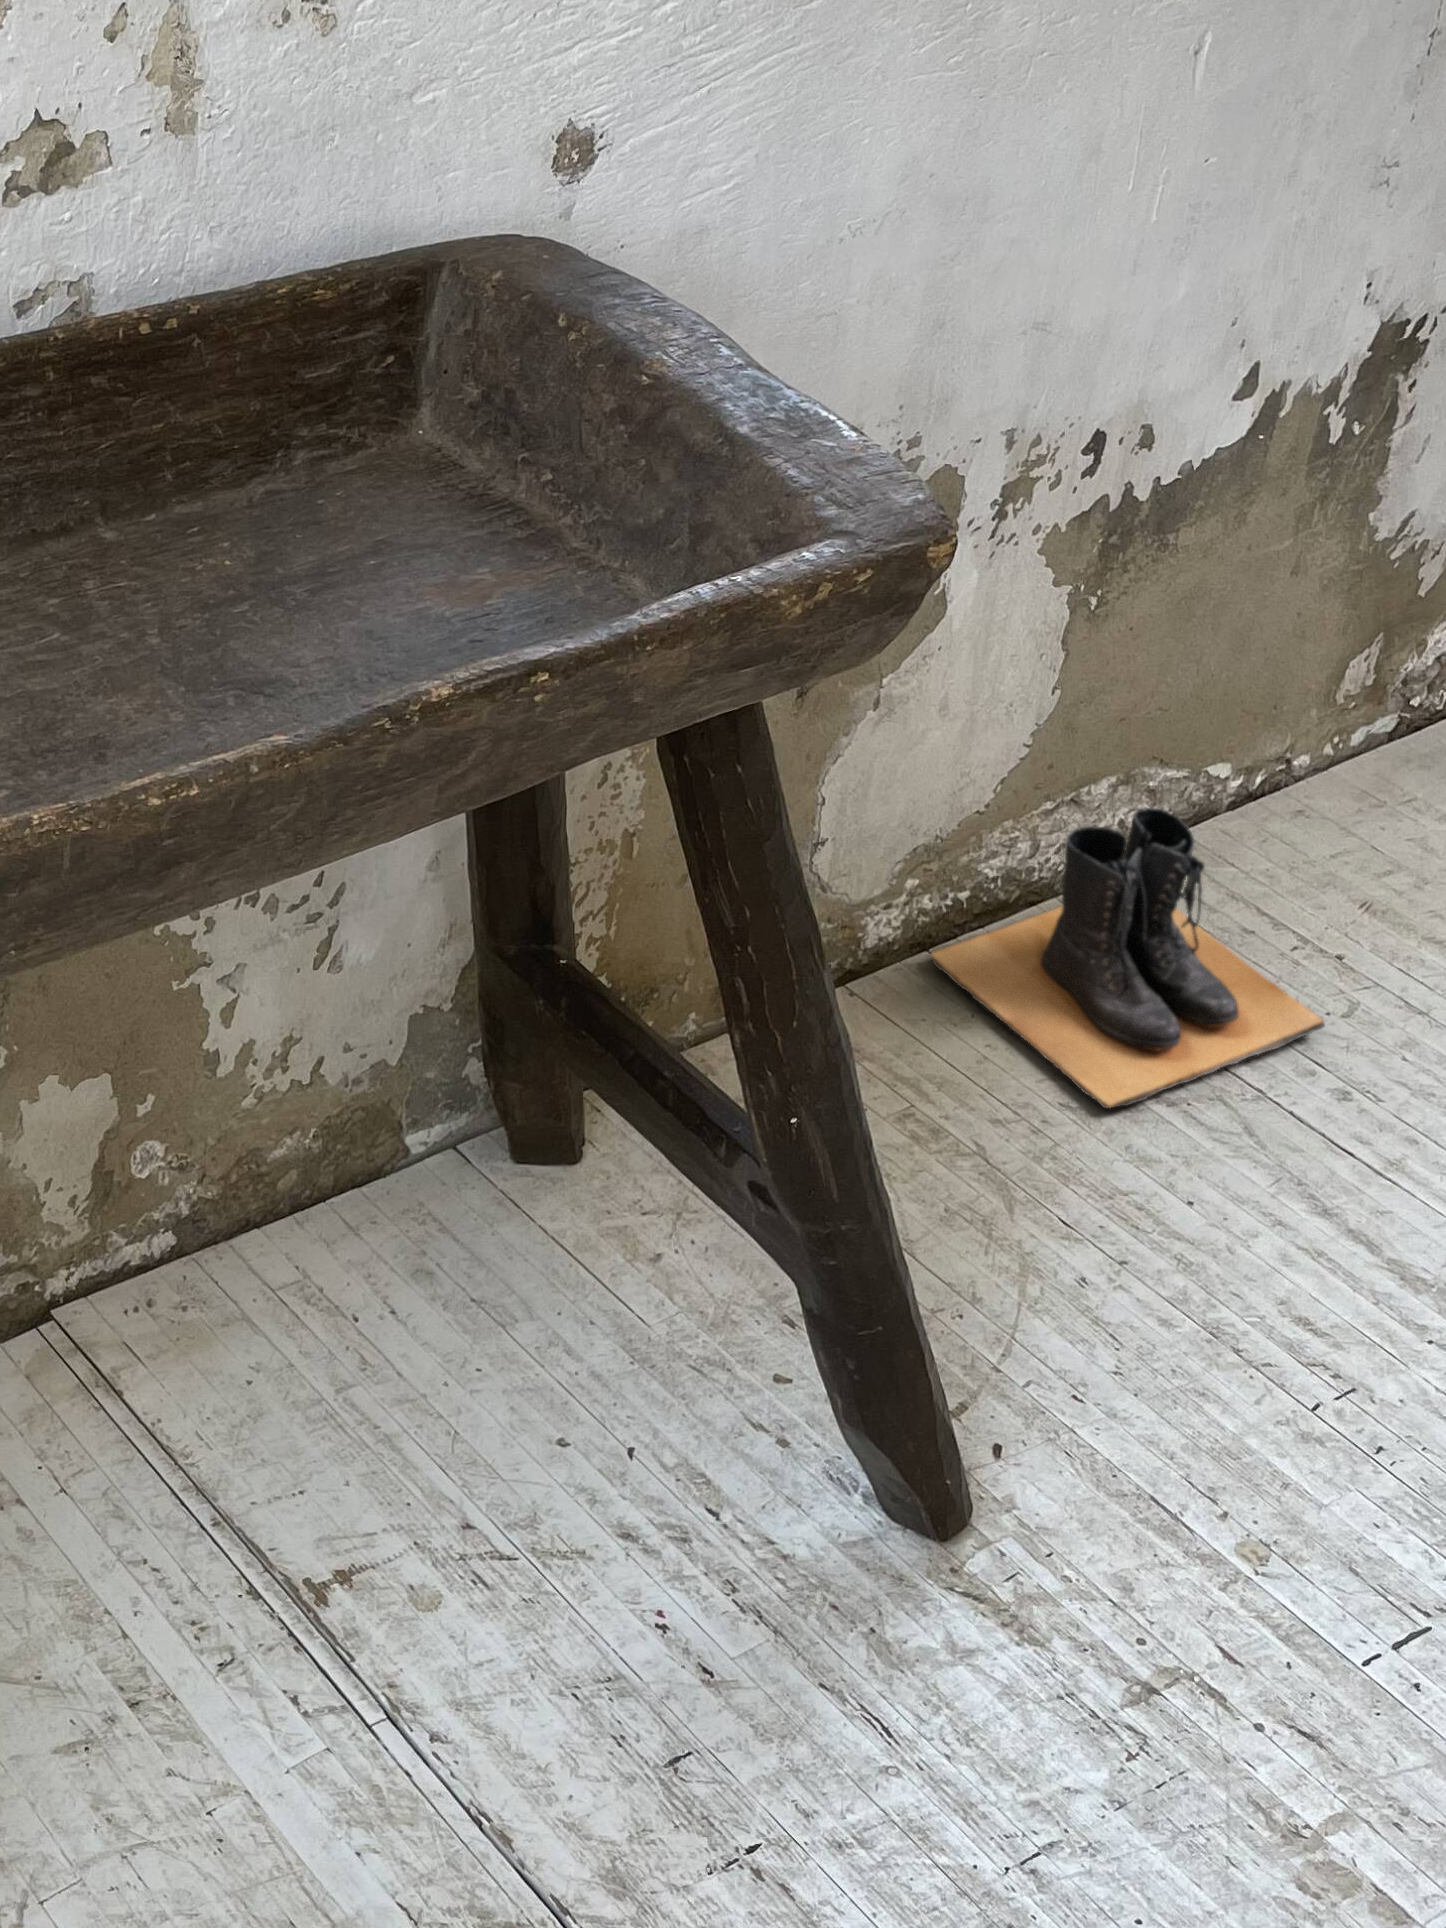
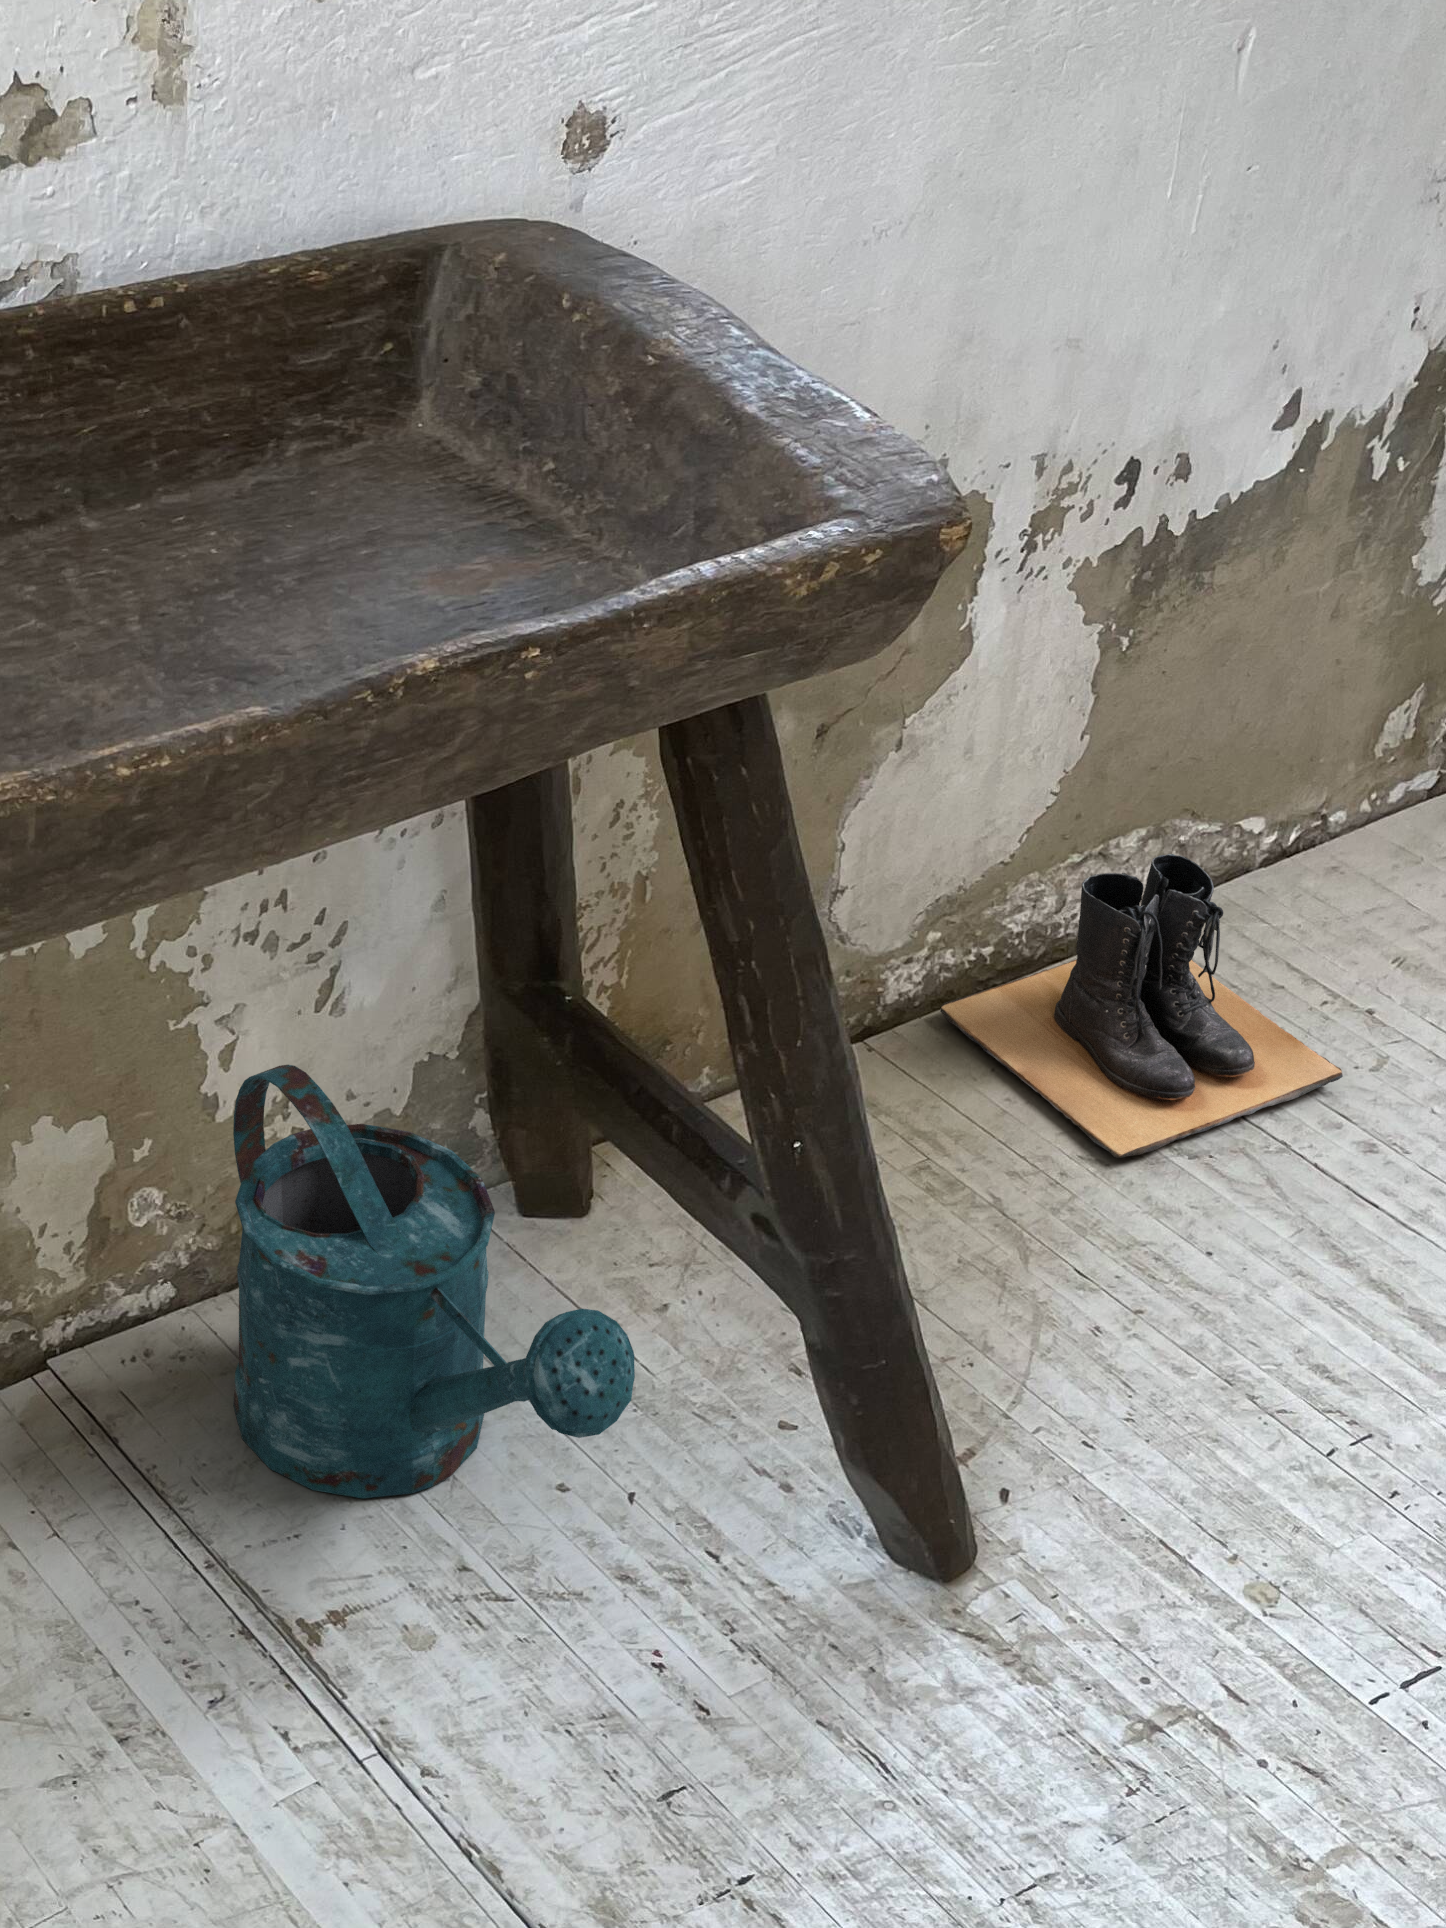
watering can: none [239,1029,640,1459] -> present [233,1065,635,1498]

